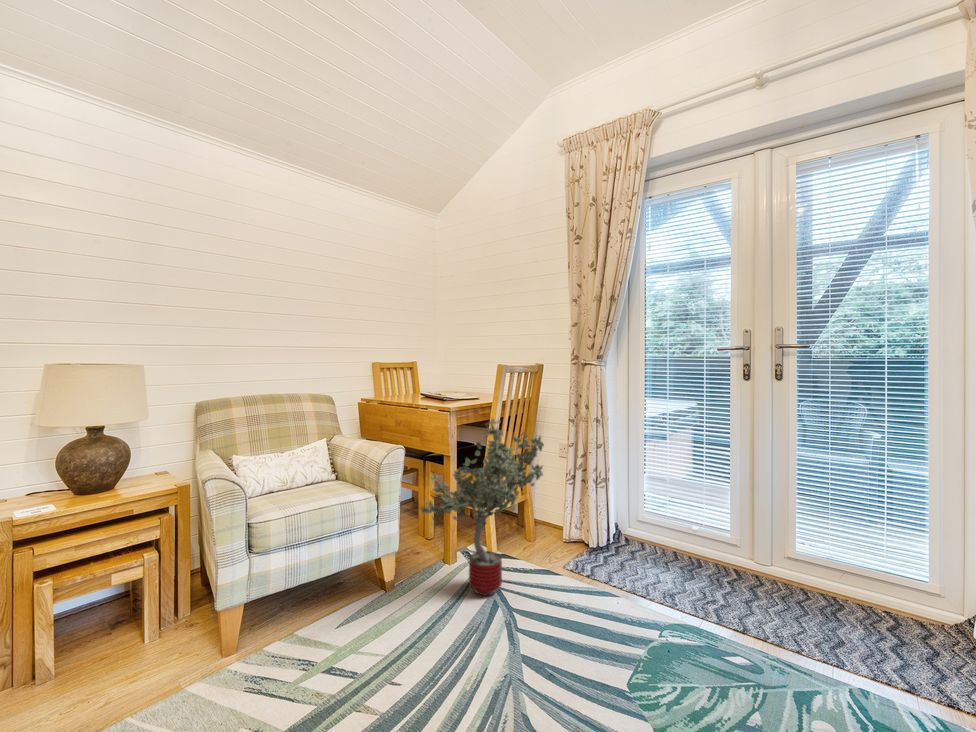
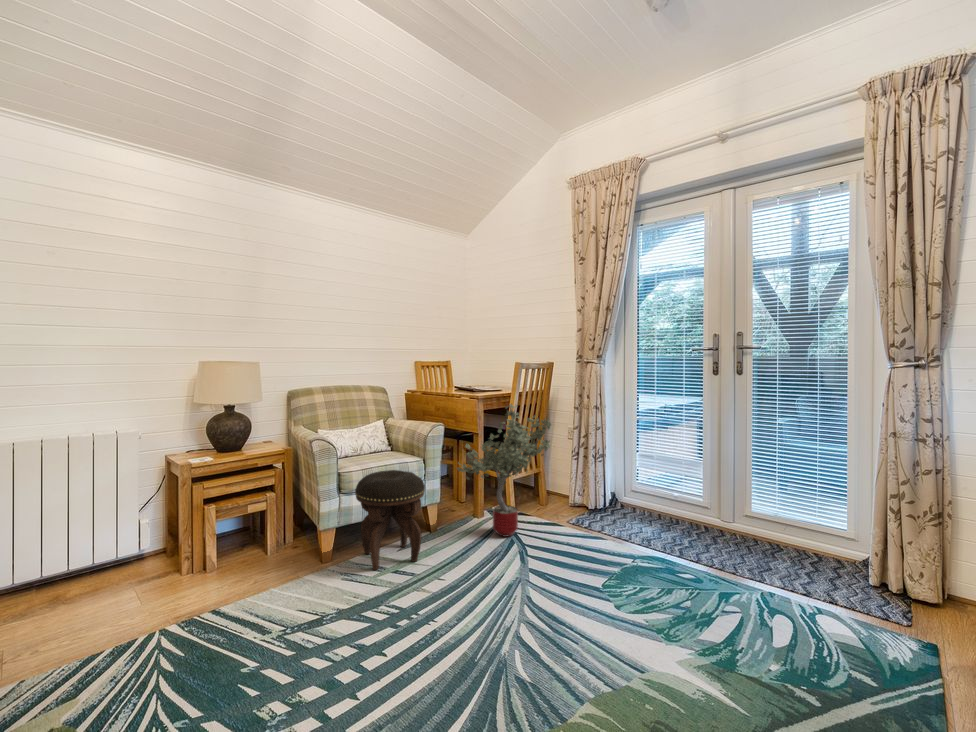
footstool: none [272,514,375,668] -> present [355,470,425,570]

